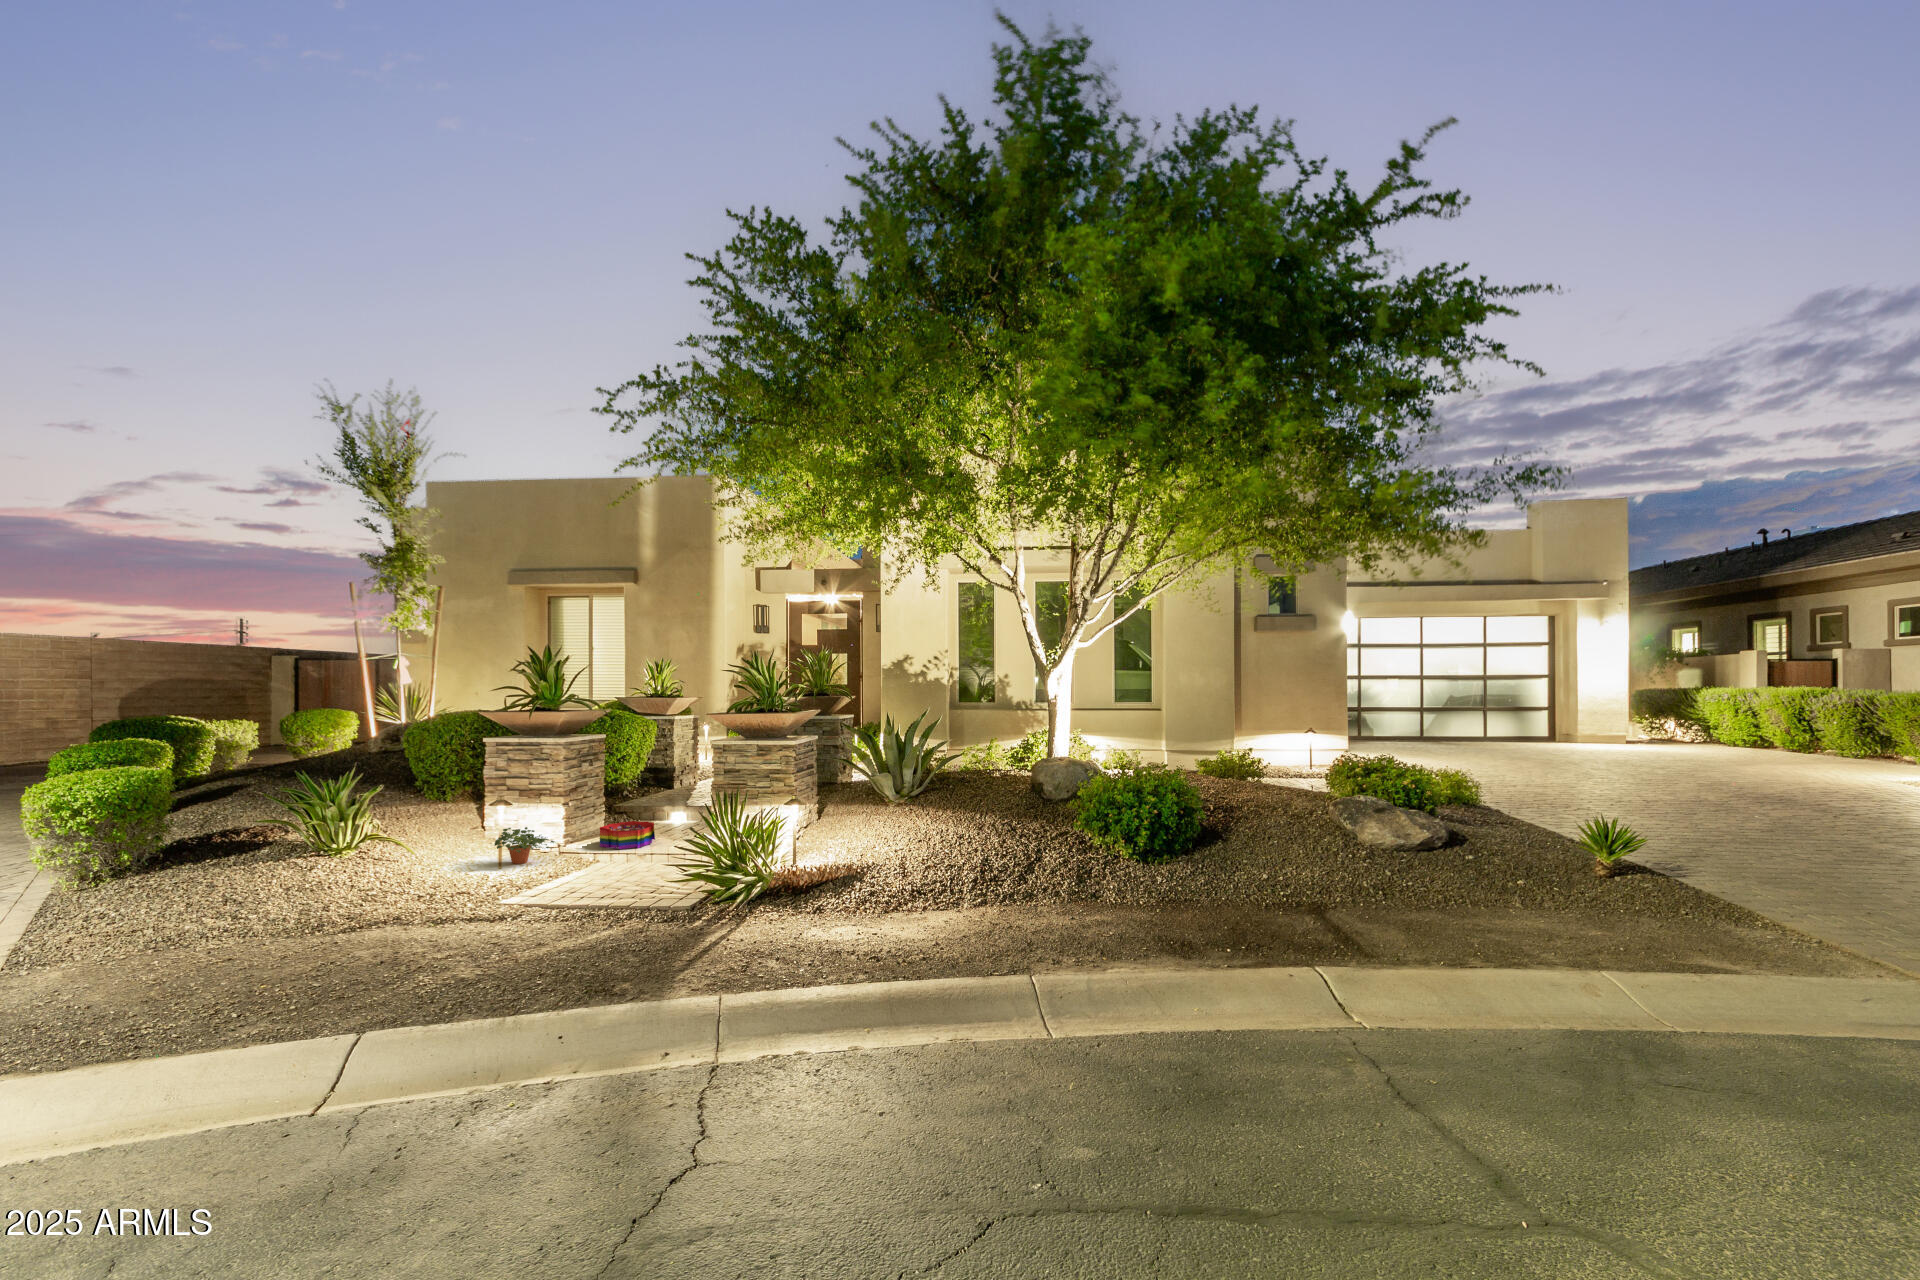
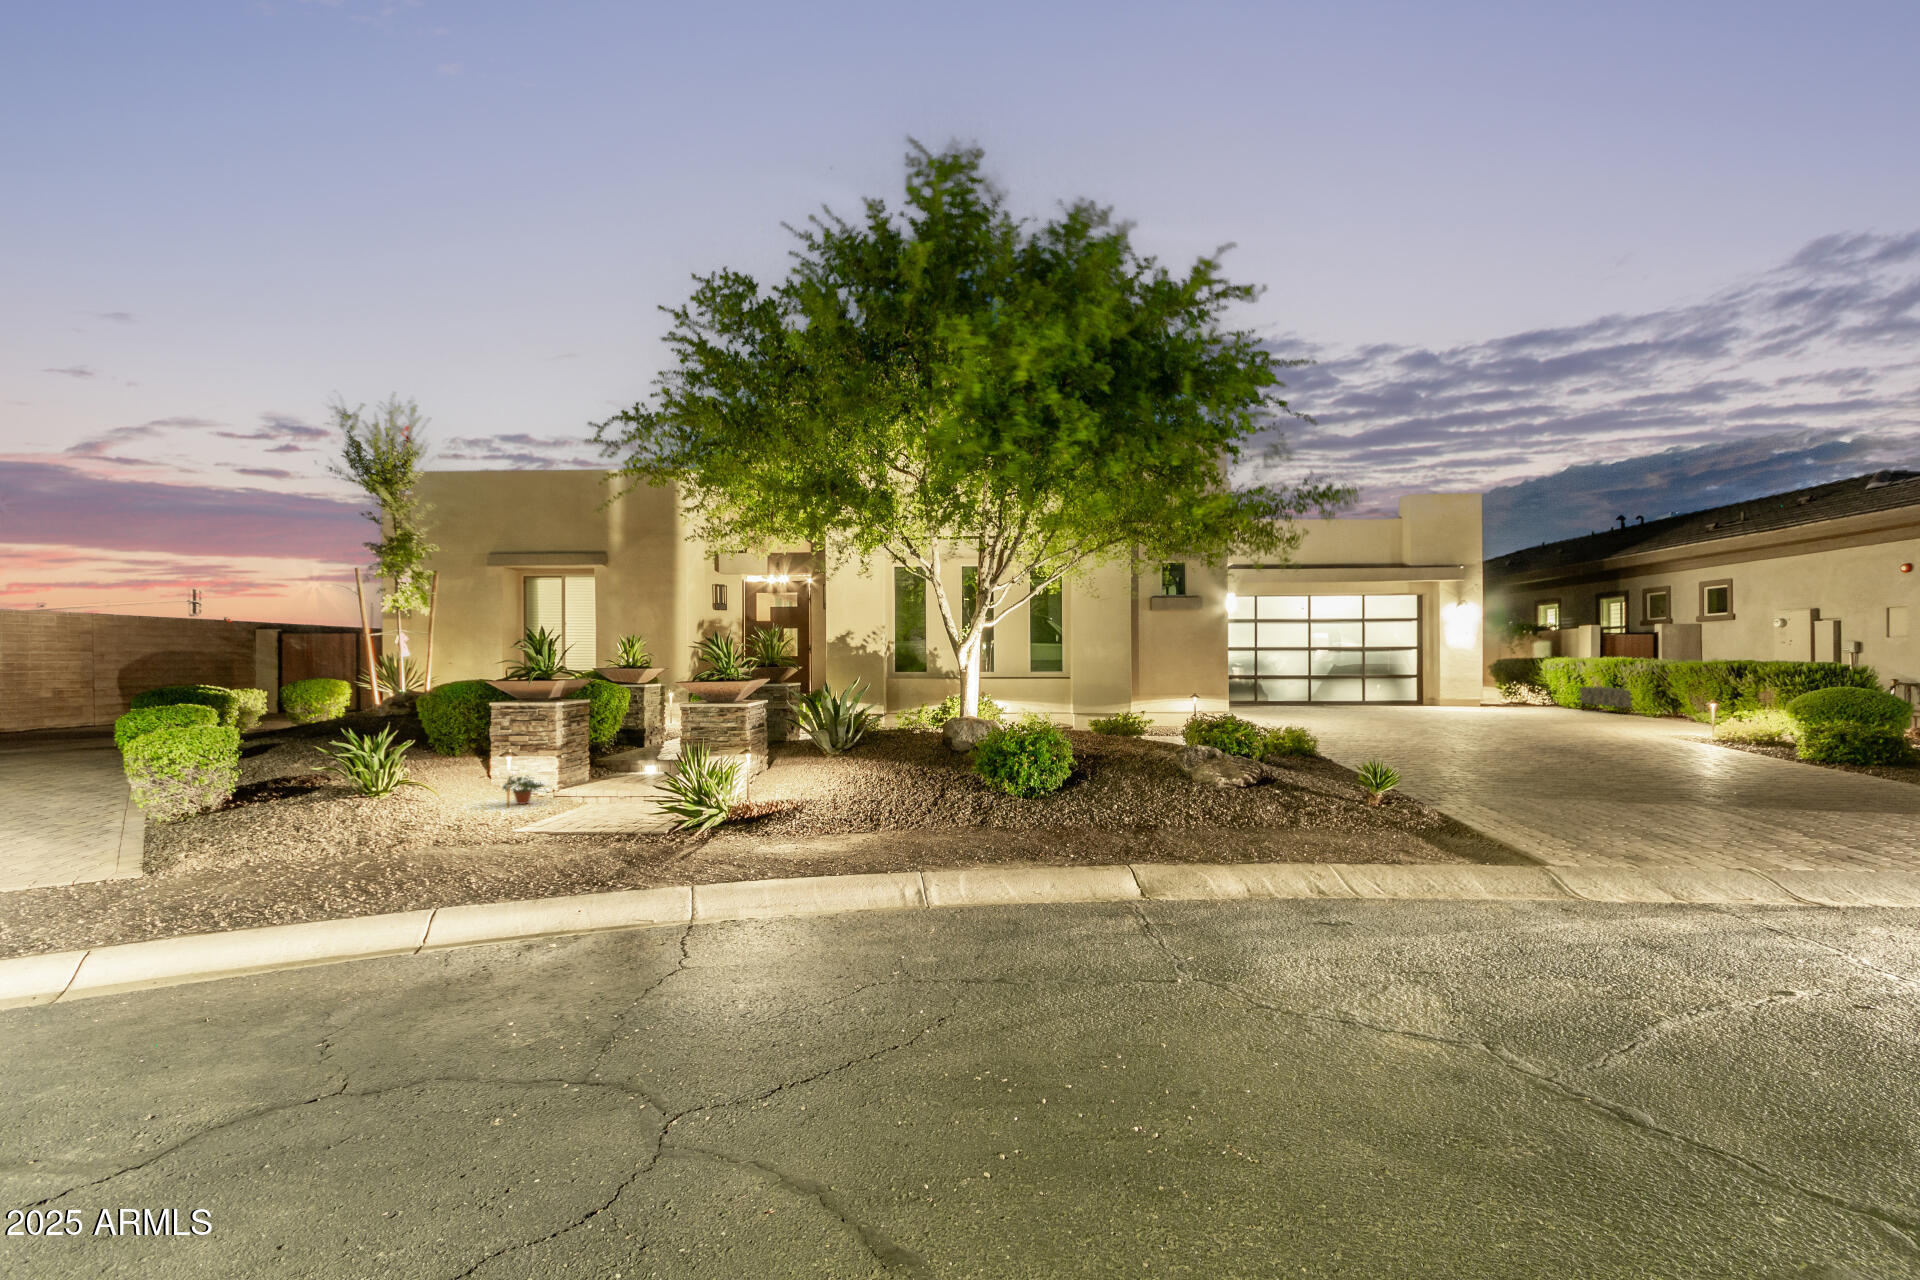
bench: none [1755,721,1834,755] -> present [1580,687,1632,714]
storage bin: present [600,821,655,849] -> none [587,771,633,793]

